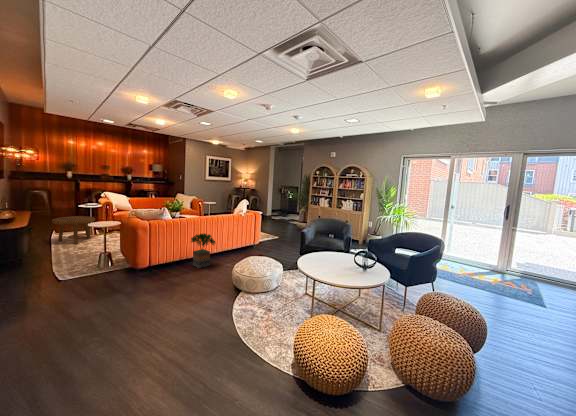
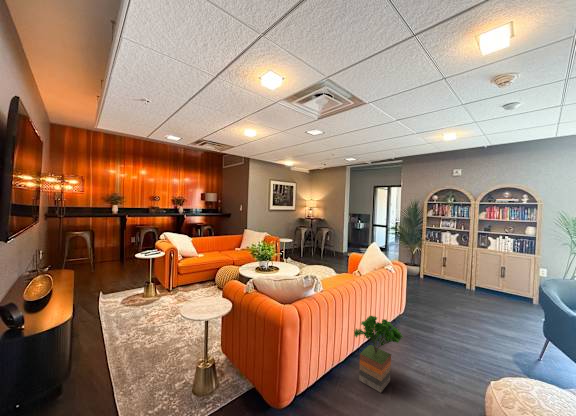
footstool: present [52,216,95,244] -> none [103,272,161,321]

